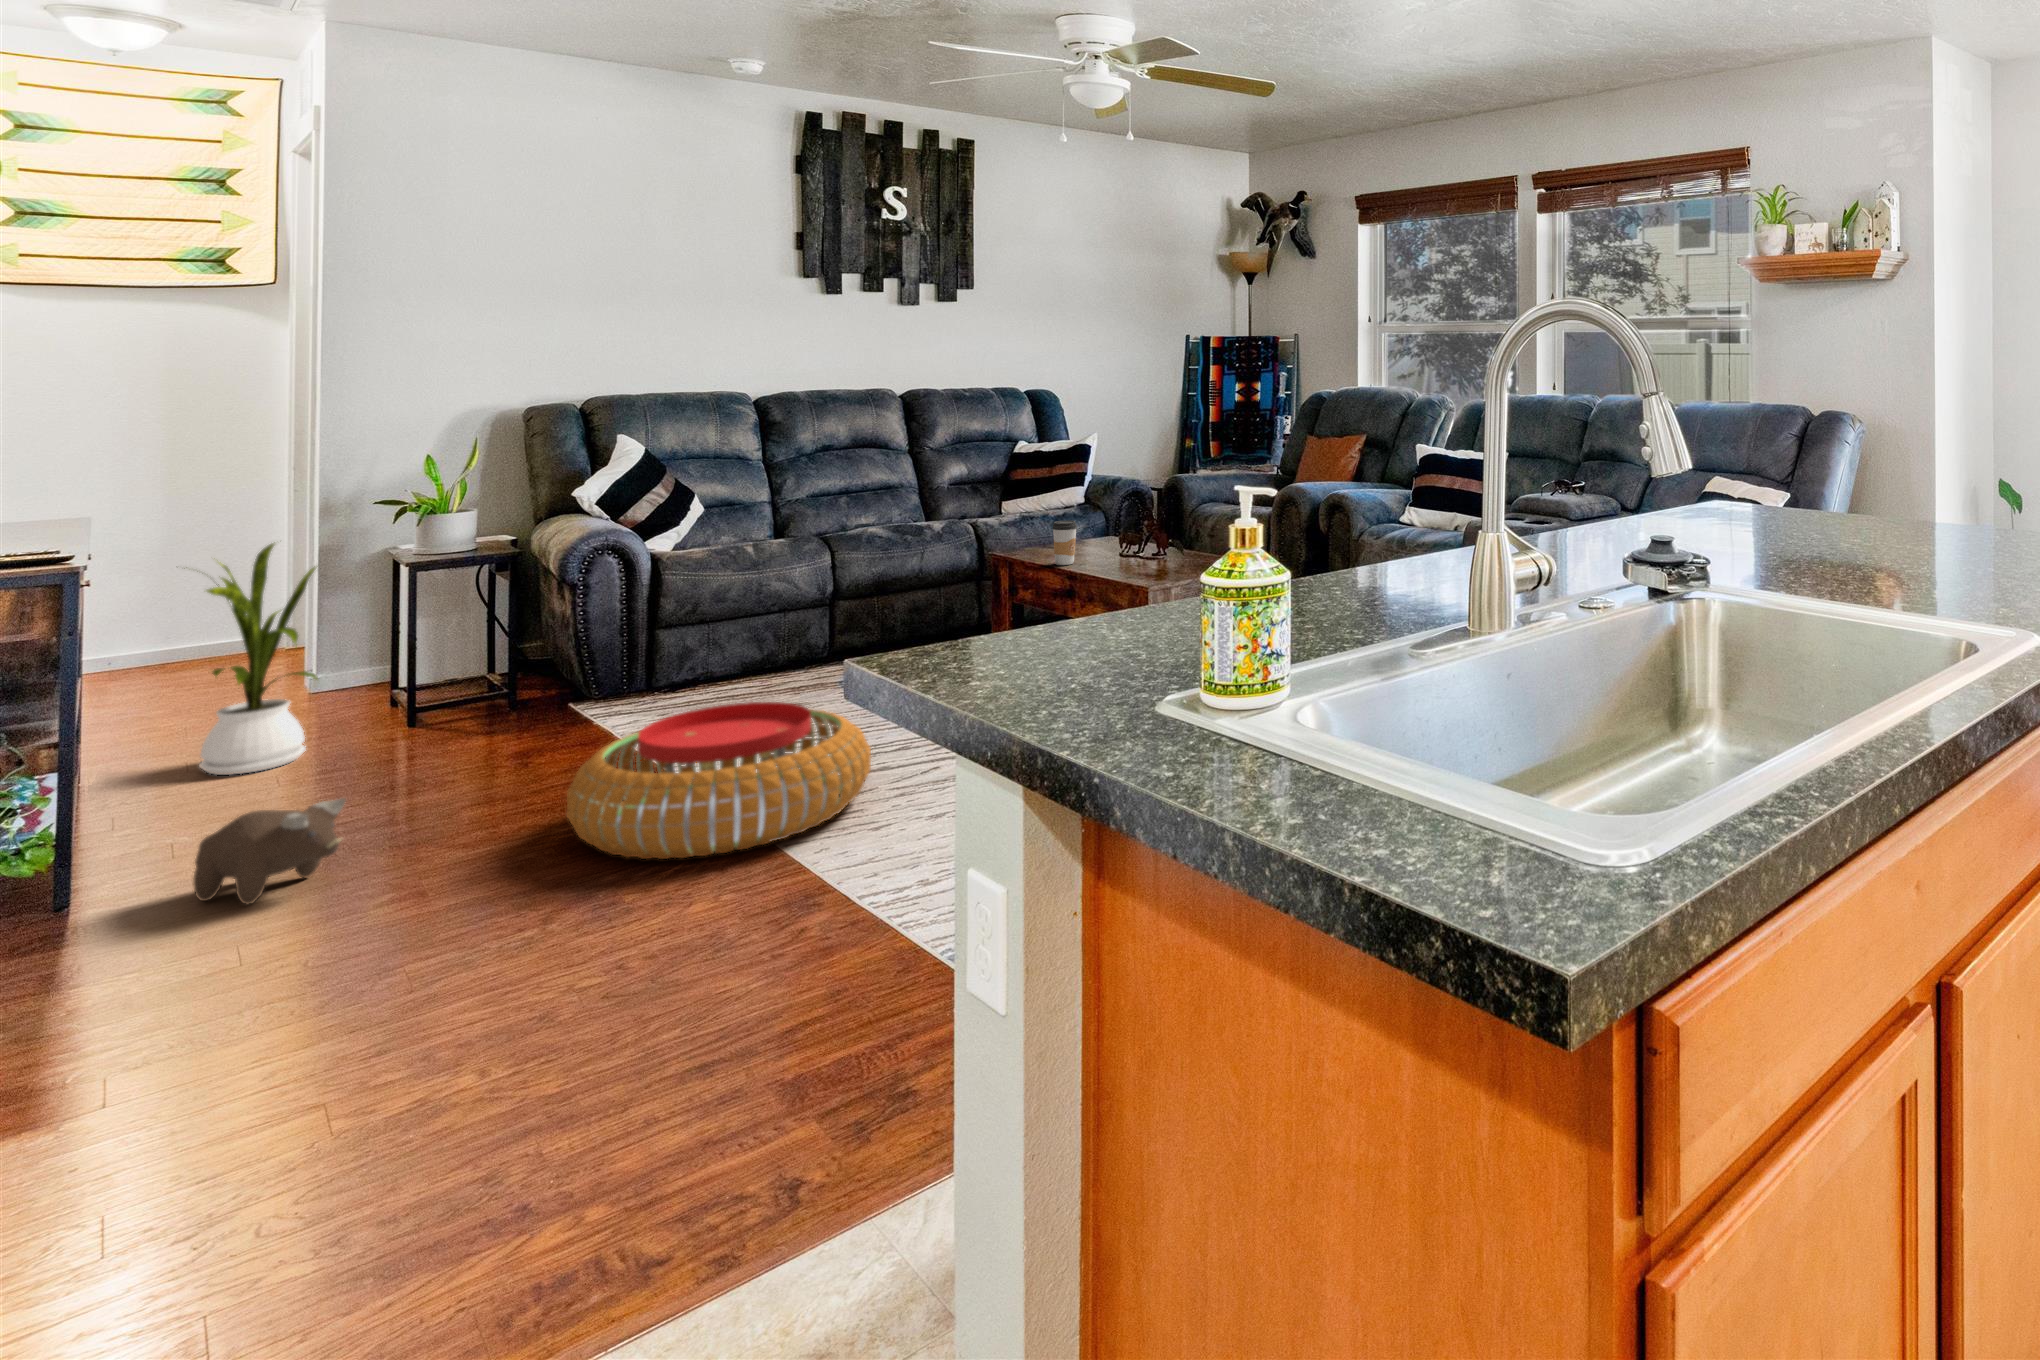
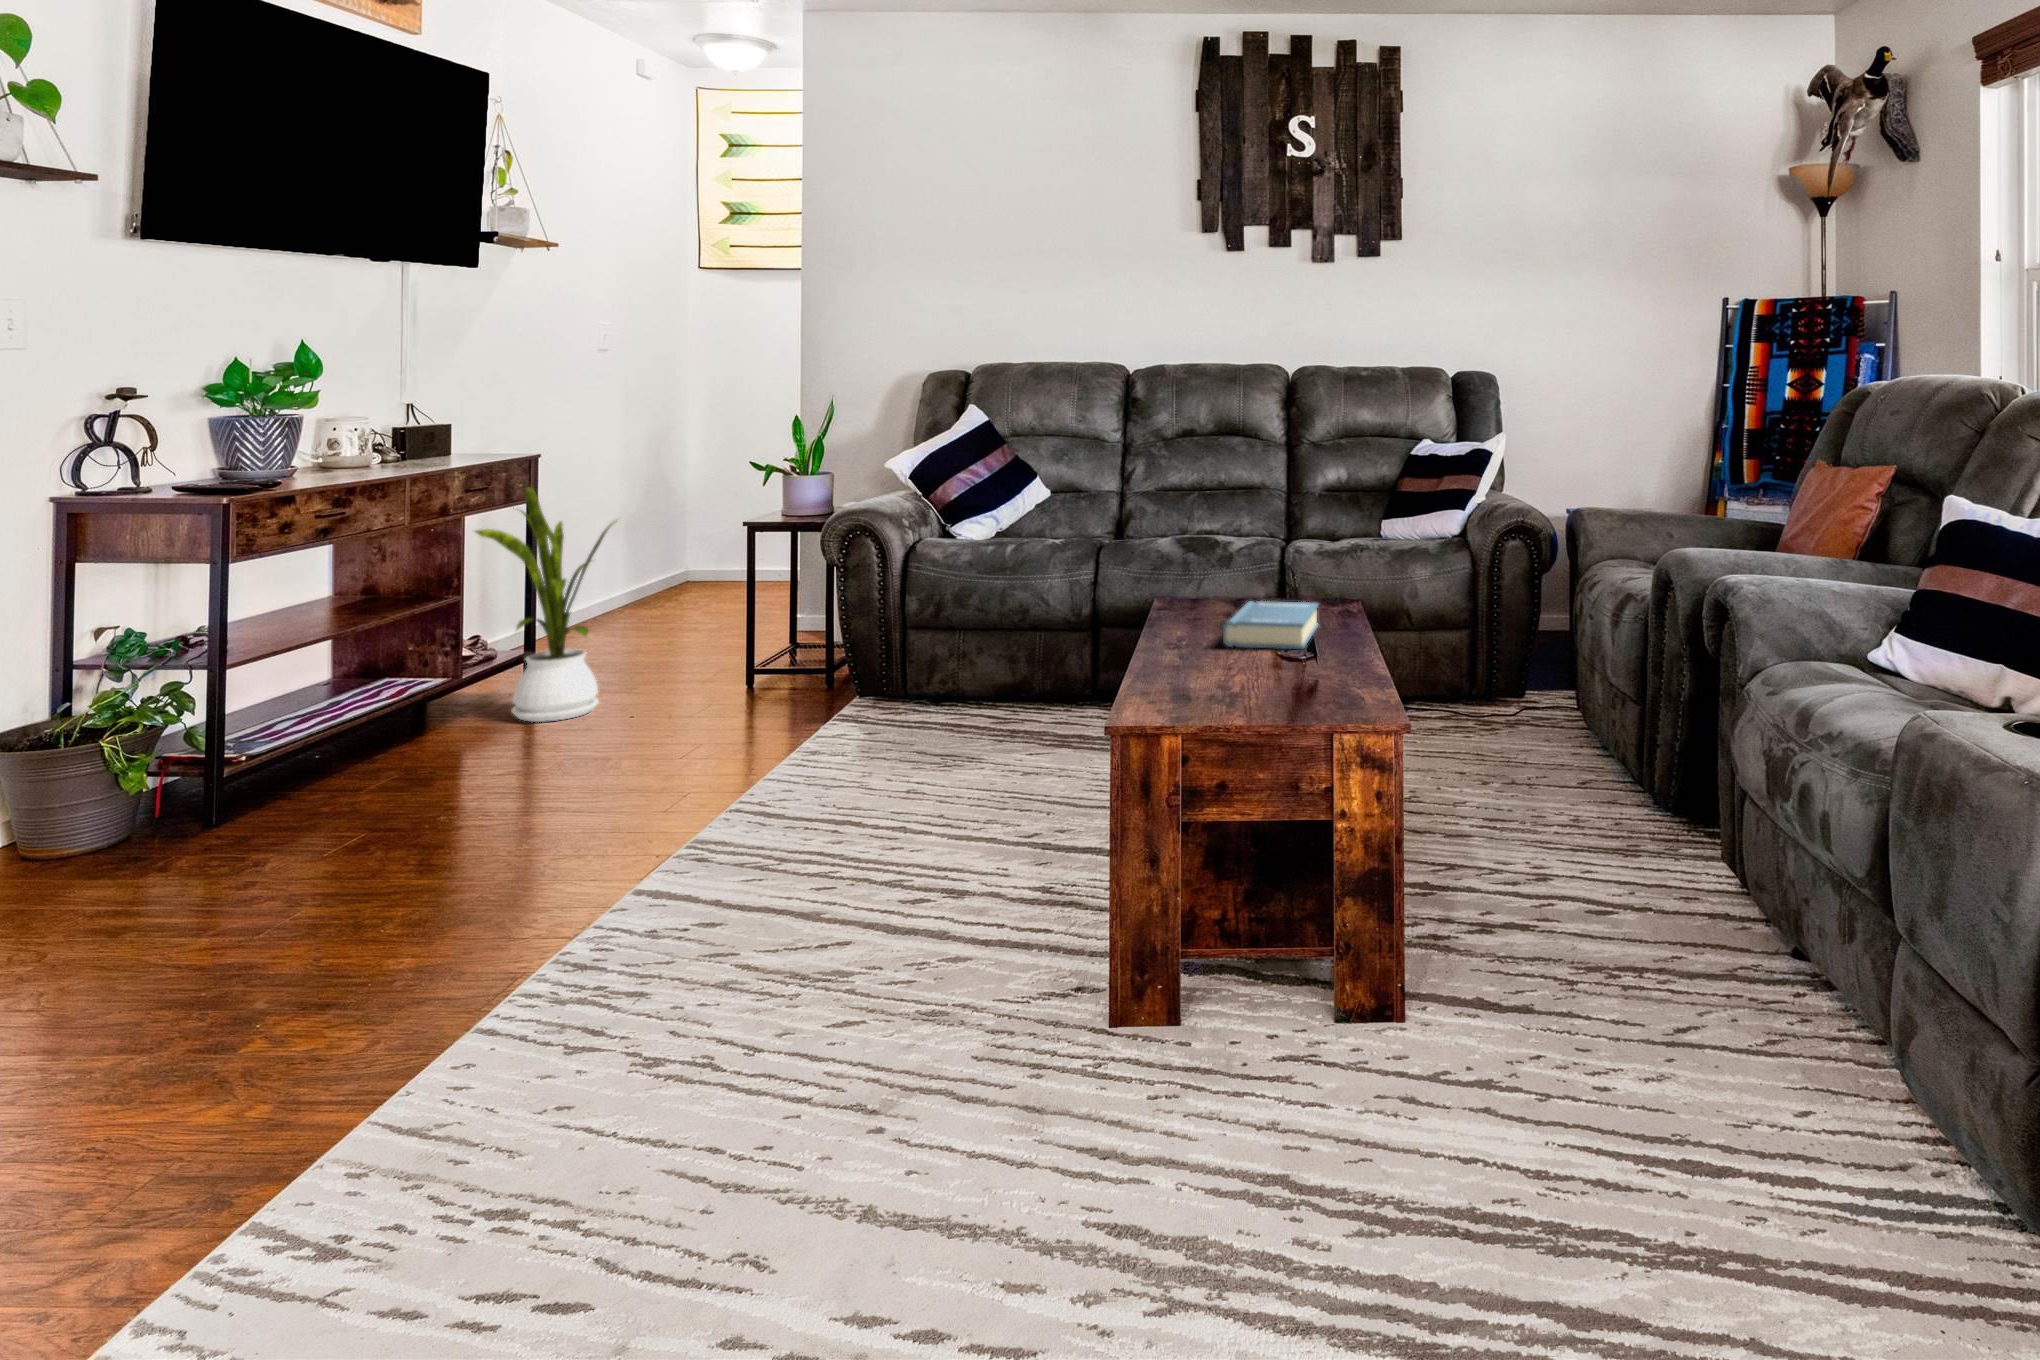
coffee cup: present [1053,520,1077,565] -> none [1212,547,1249,618]
book: none [1089,547,1158,576] -> present [1223,601,1318,649]
pouf: present [567,702,871,859] -> none [388,748,801,978]
plush toy: present [193,798,346,904] -> none [174,774,297,880]

